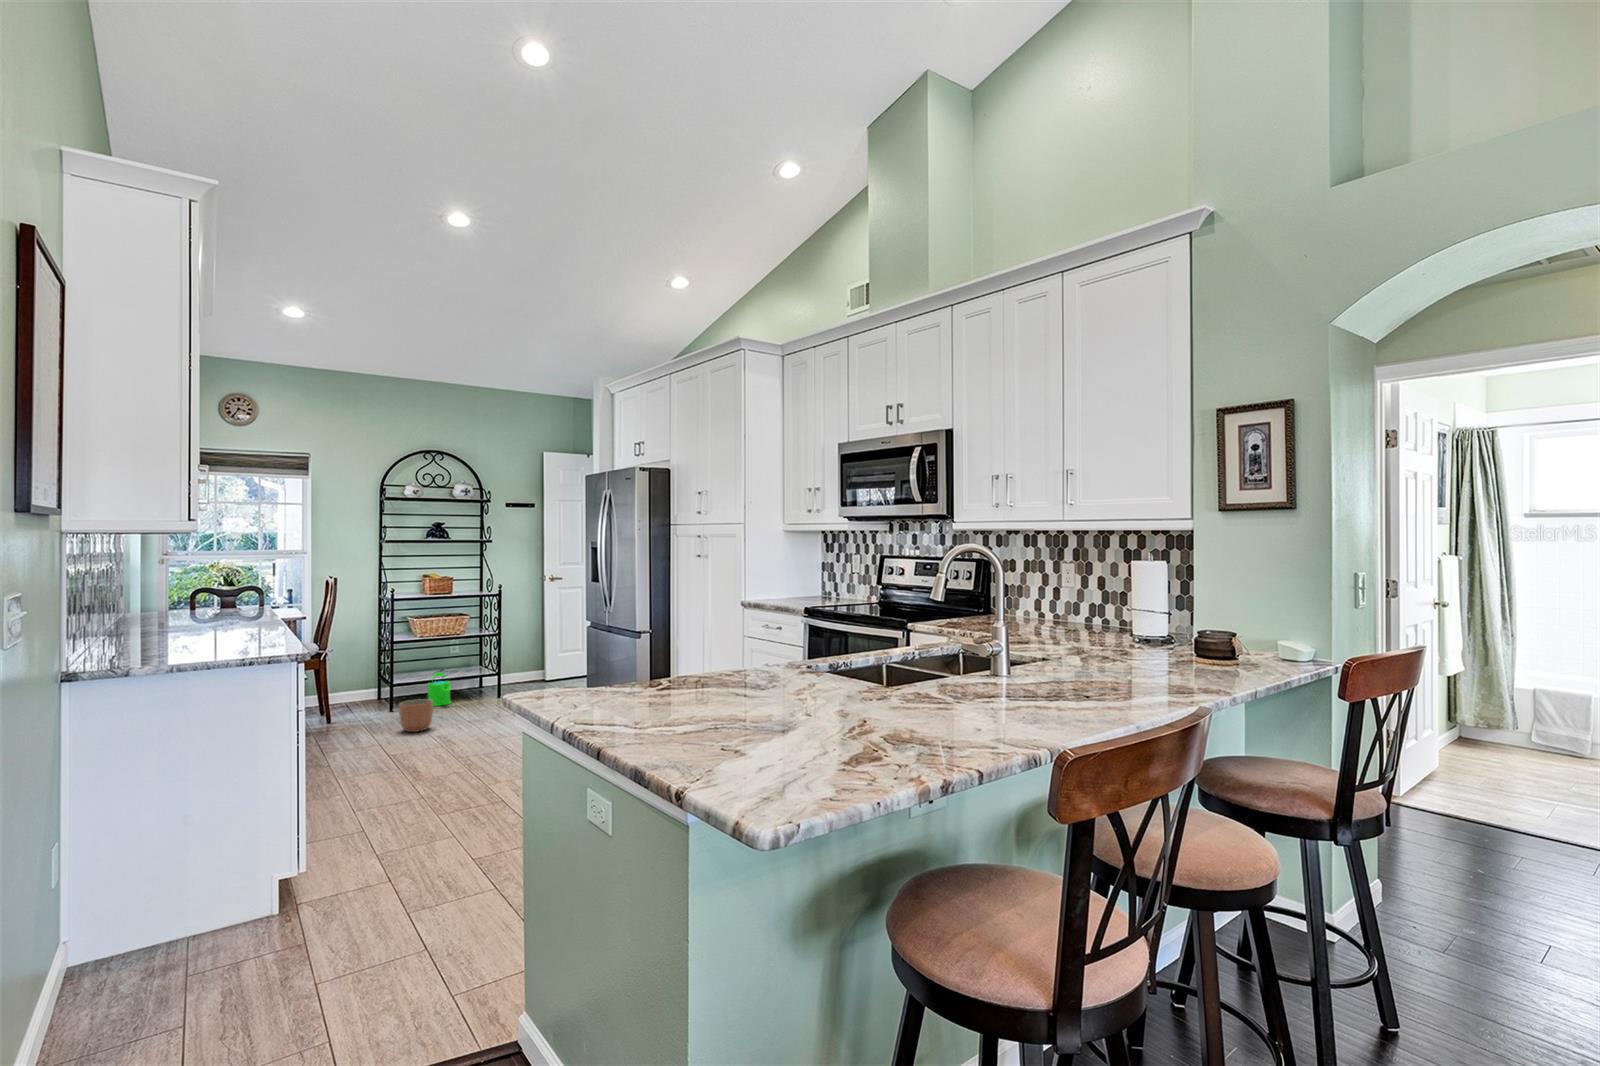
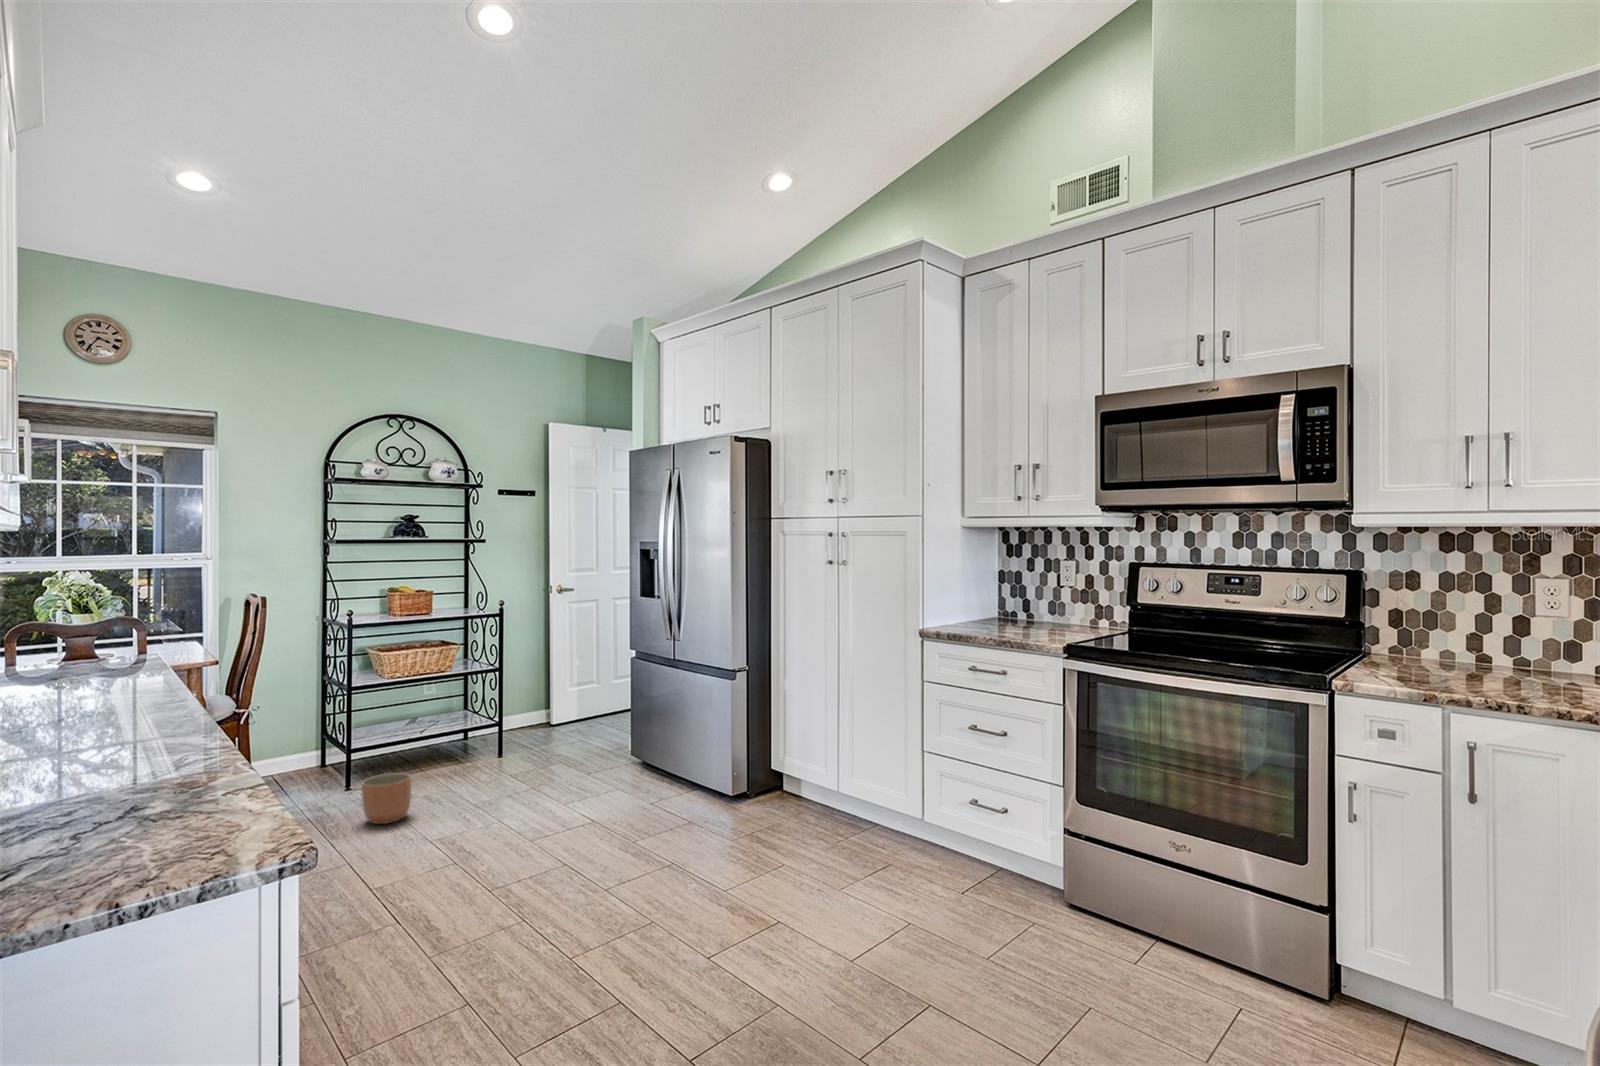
watering can: present [427,672,451,706] -> none [395,724,432,773]

